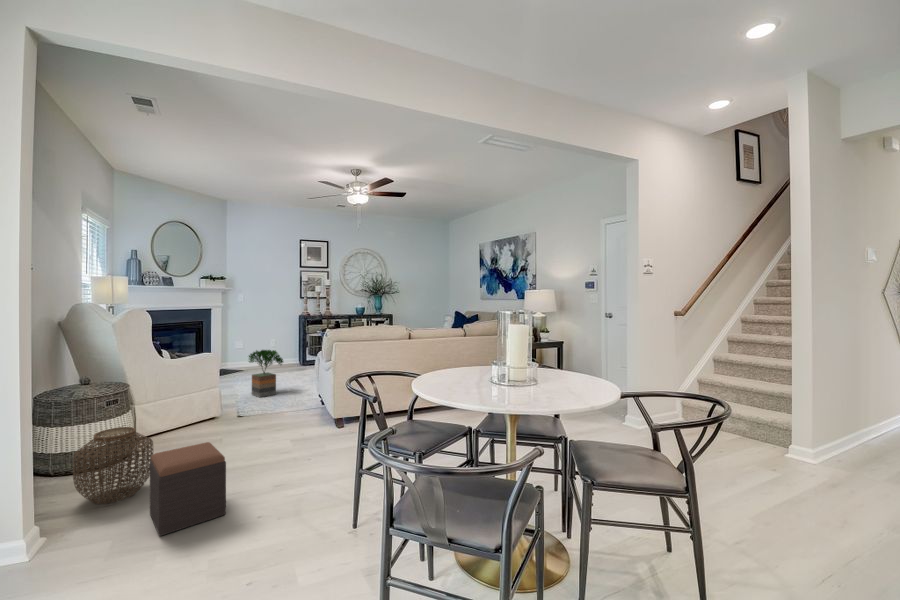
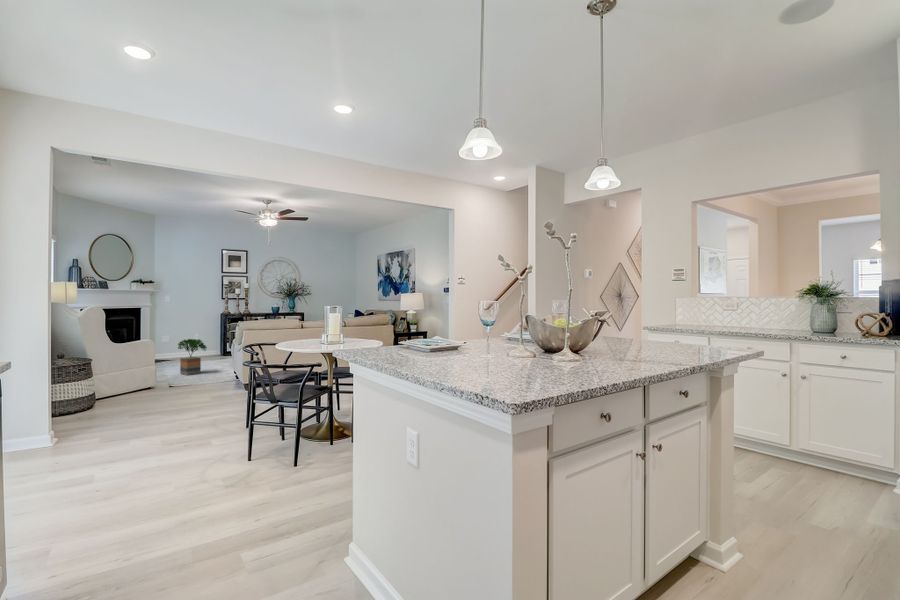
woven basket: present [73,427,153,504] -> none [72,378,122,422]
footstool: present [150,442,226,536] -> none [124,385,173,430]

